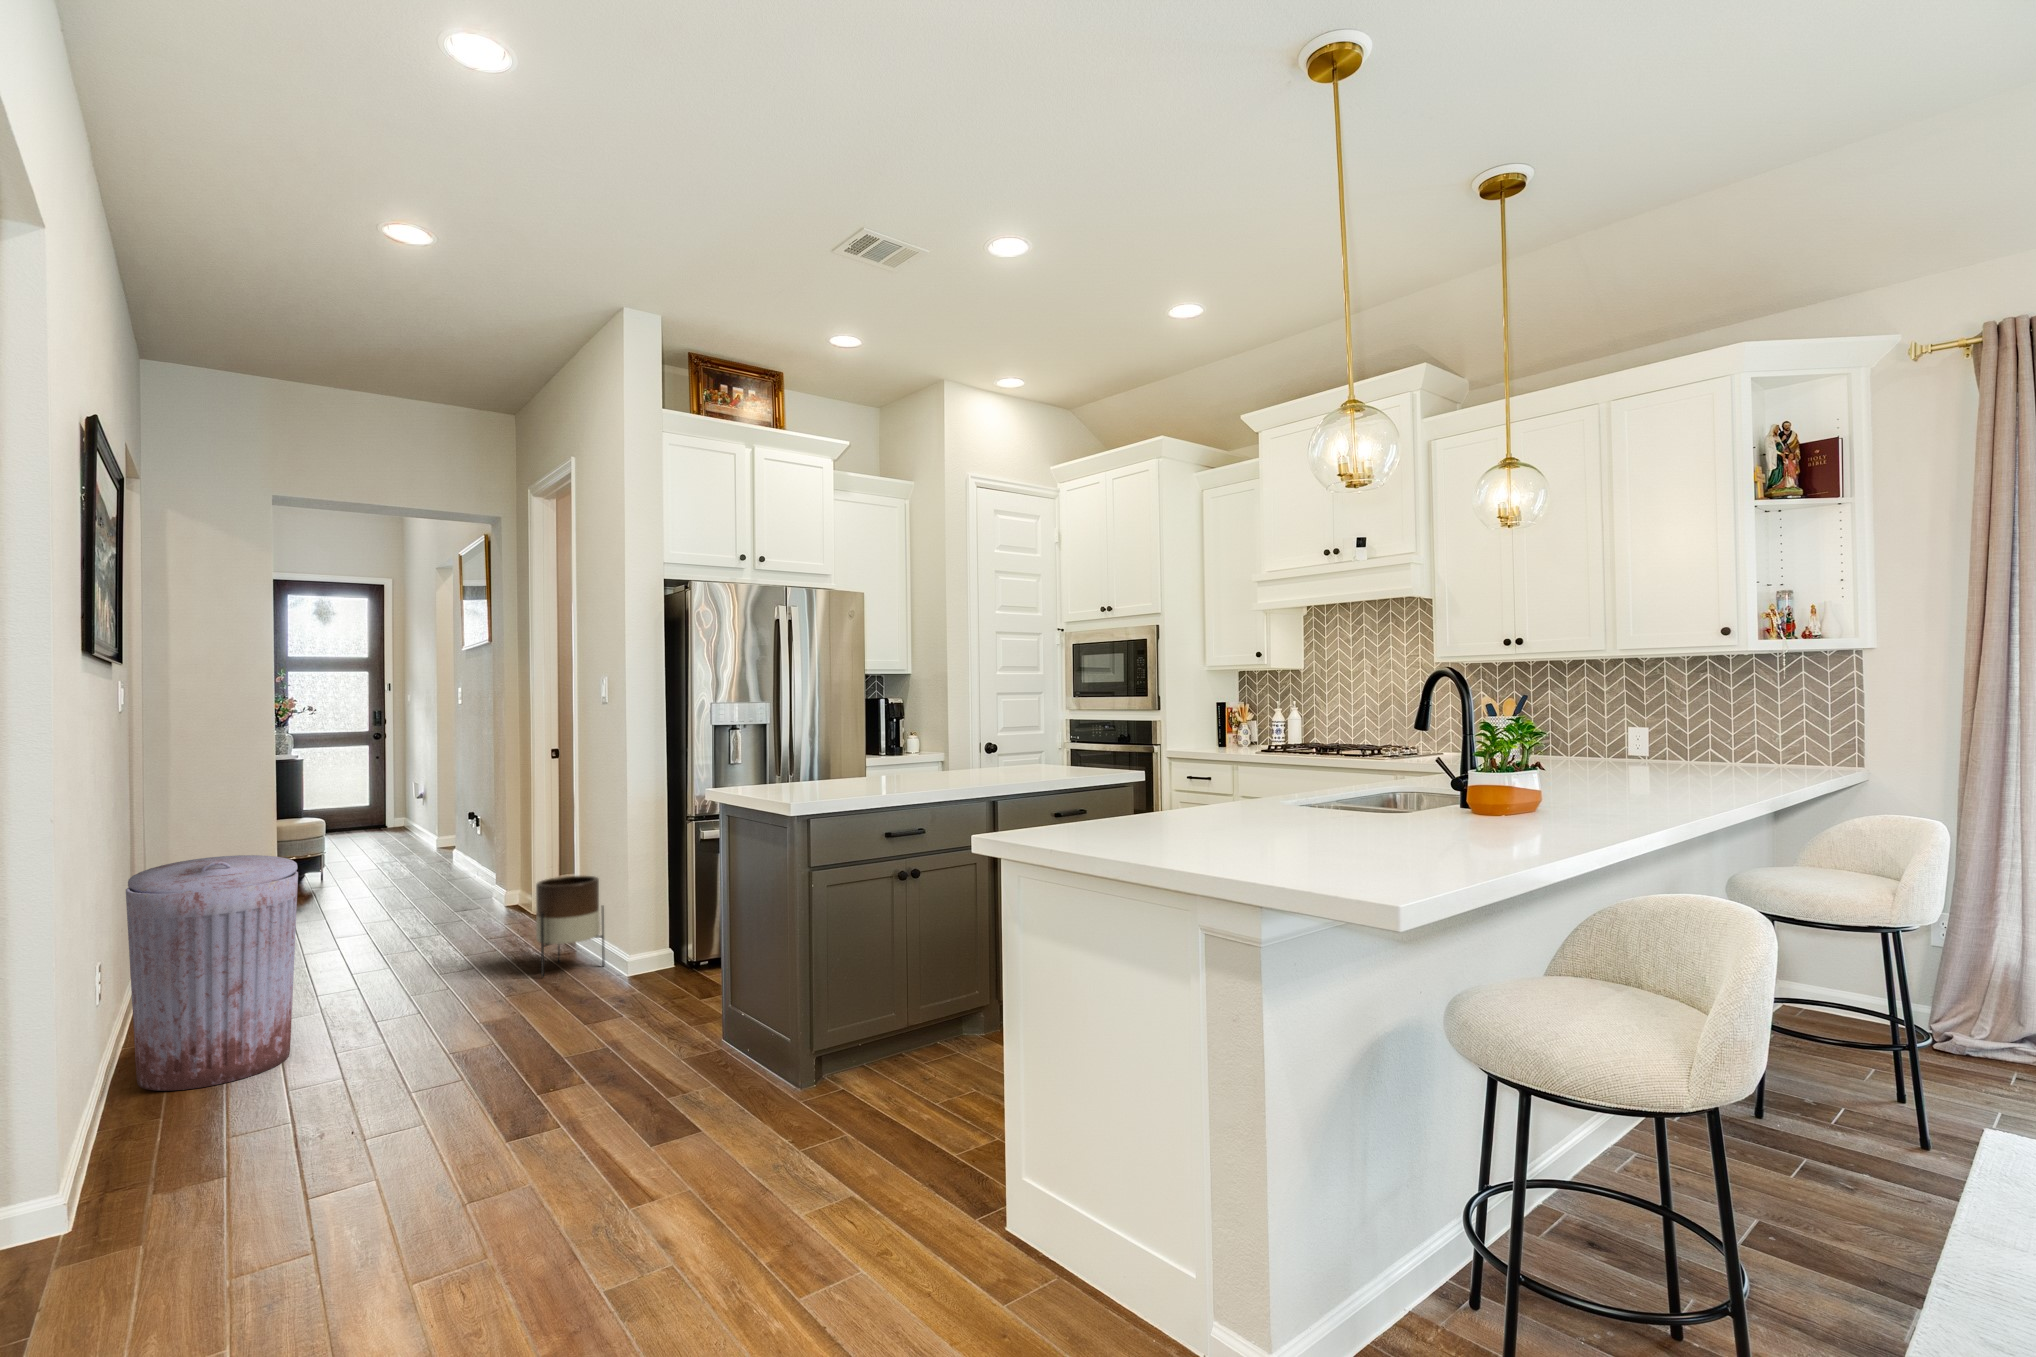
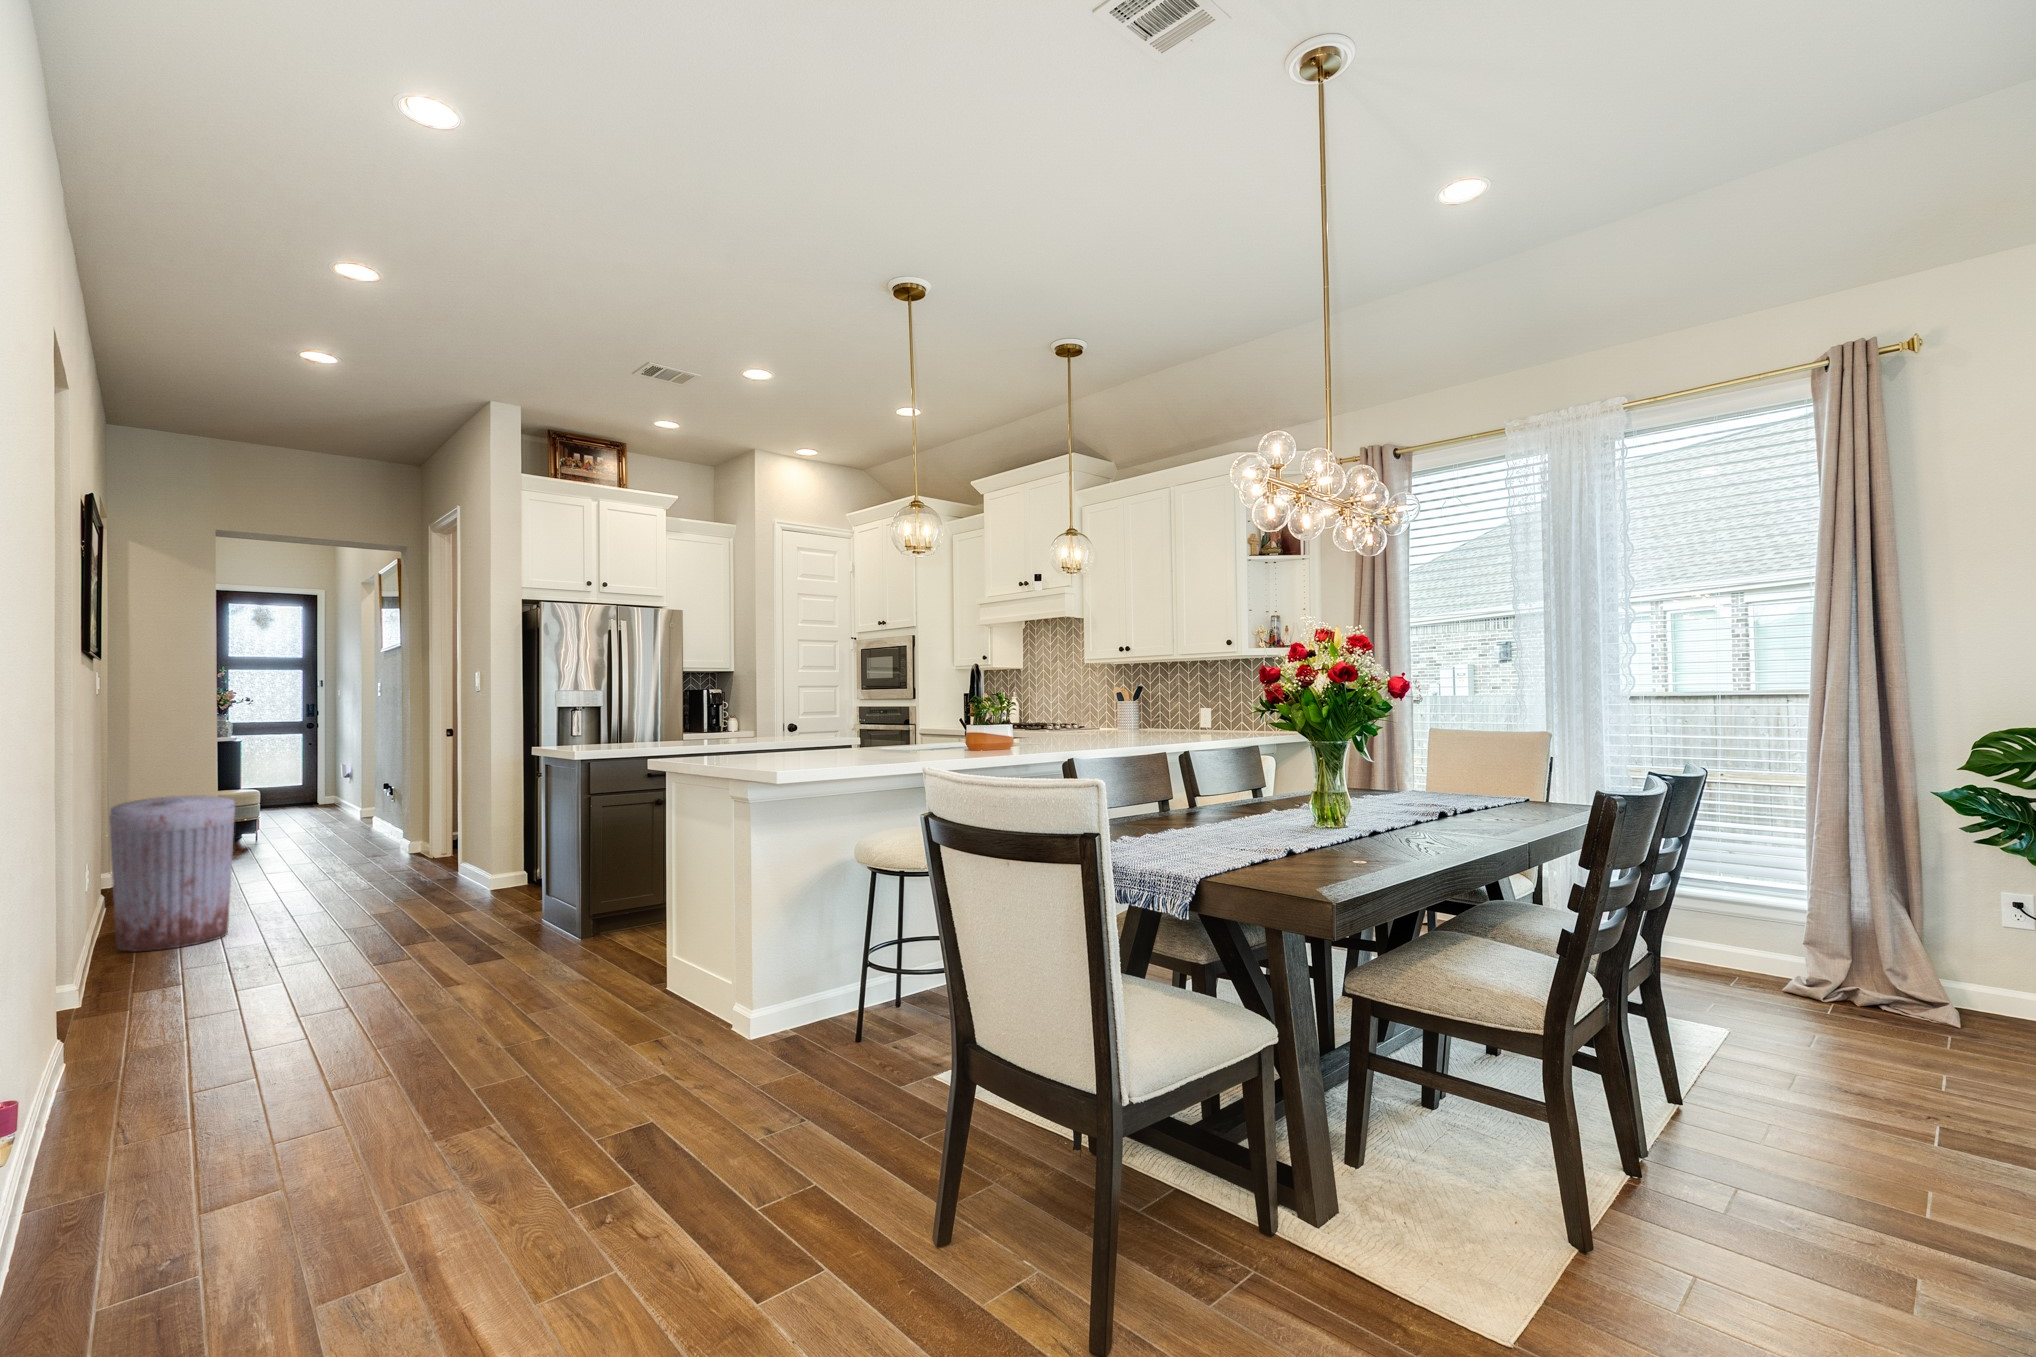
planter: present [536,876,605,977] -> none [421,820,474,892]

